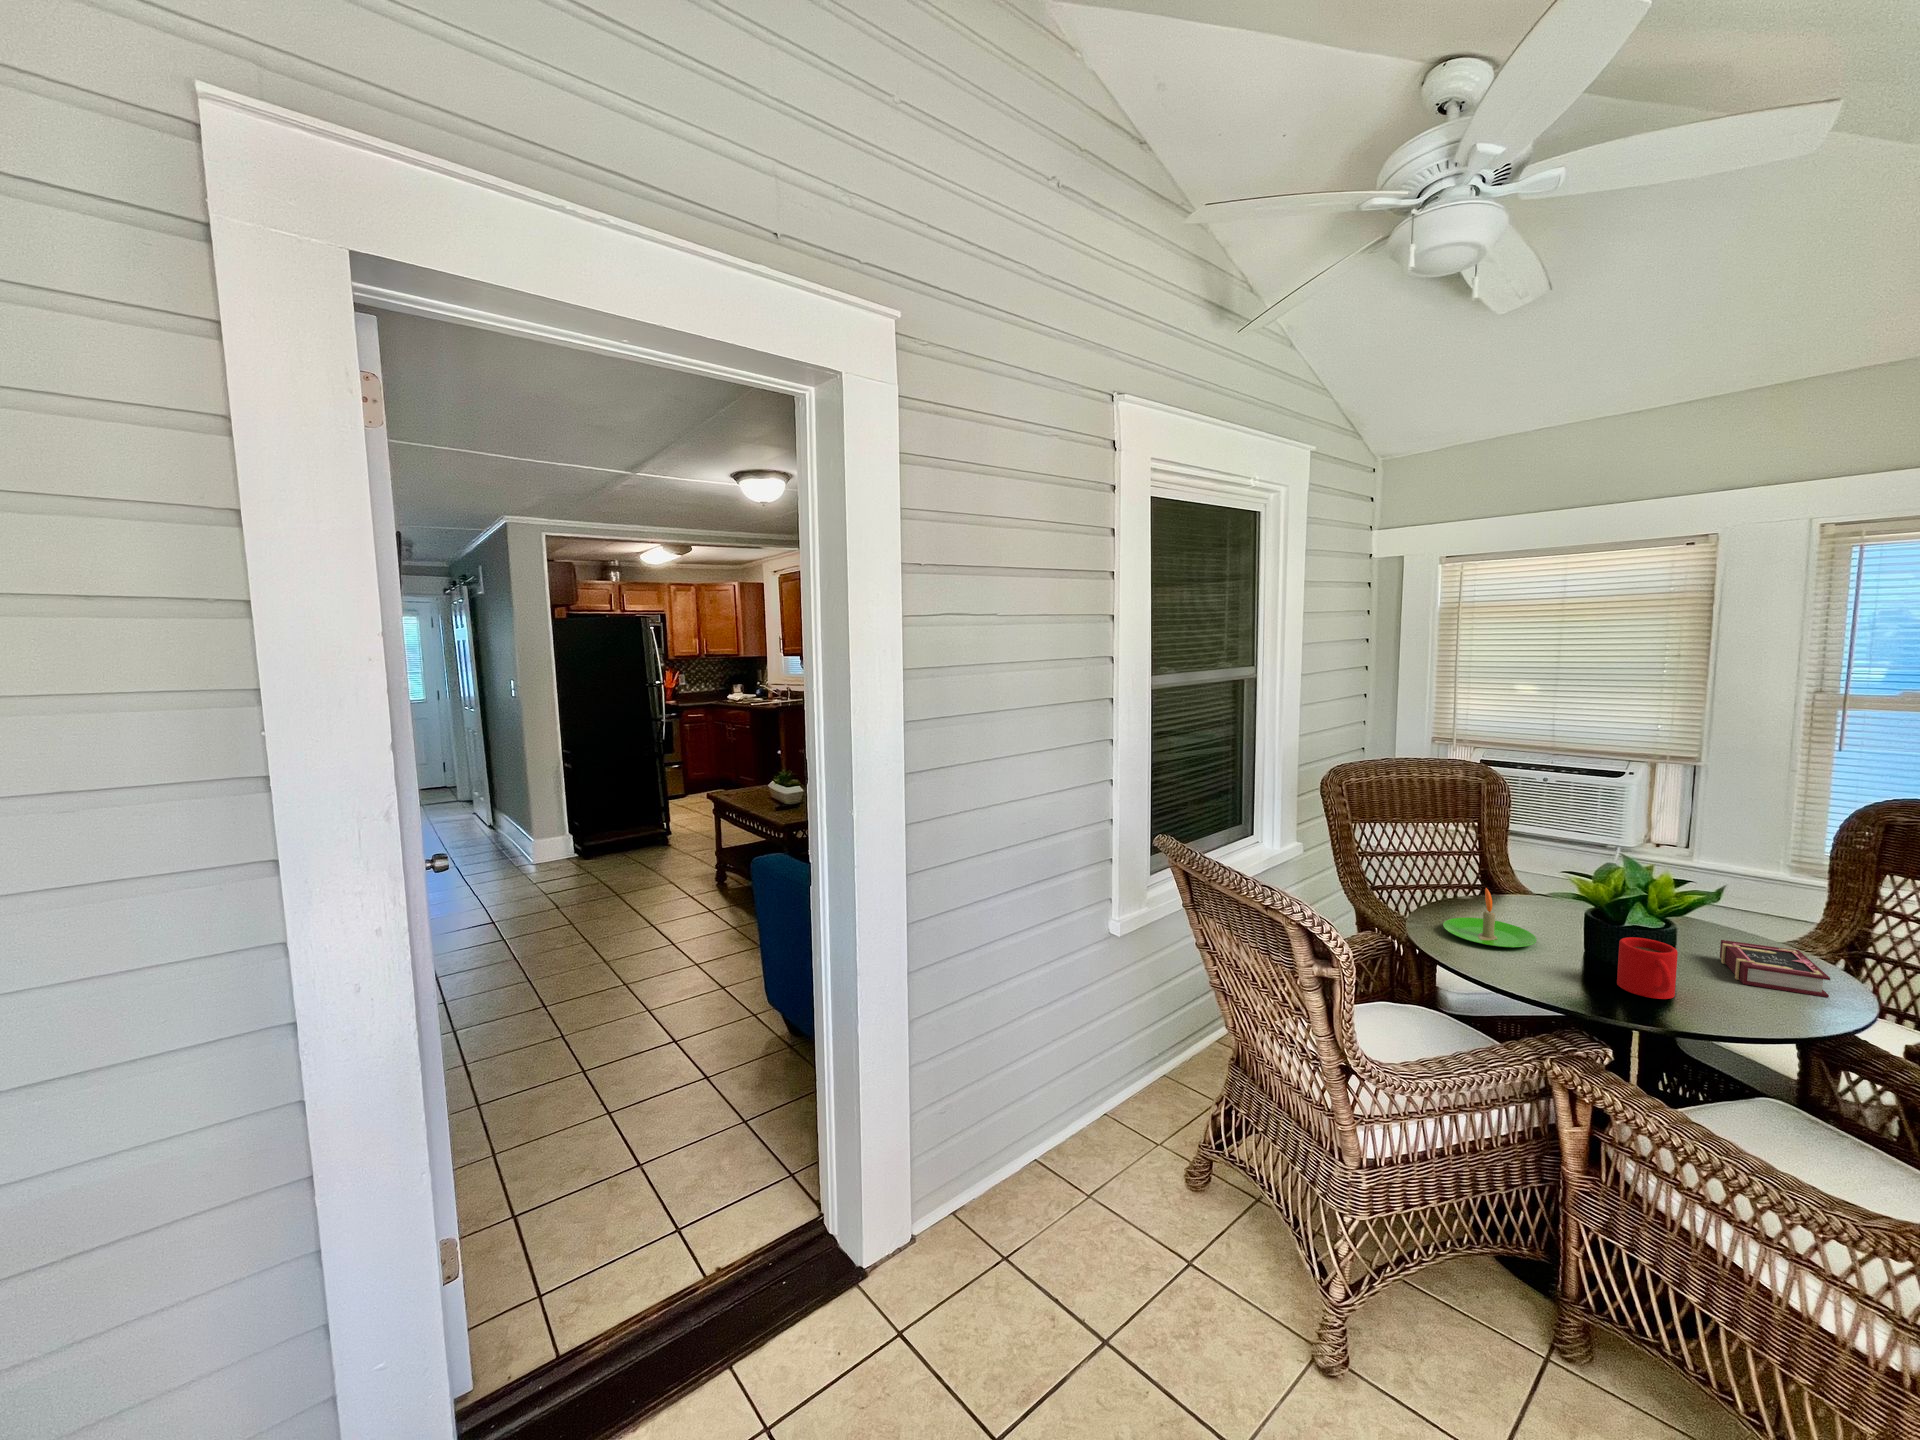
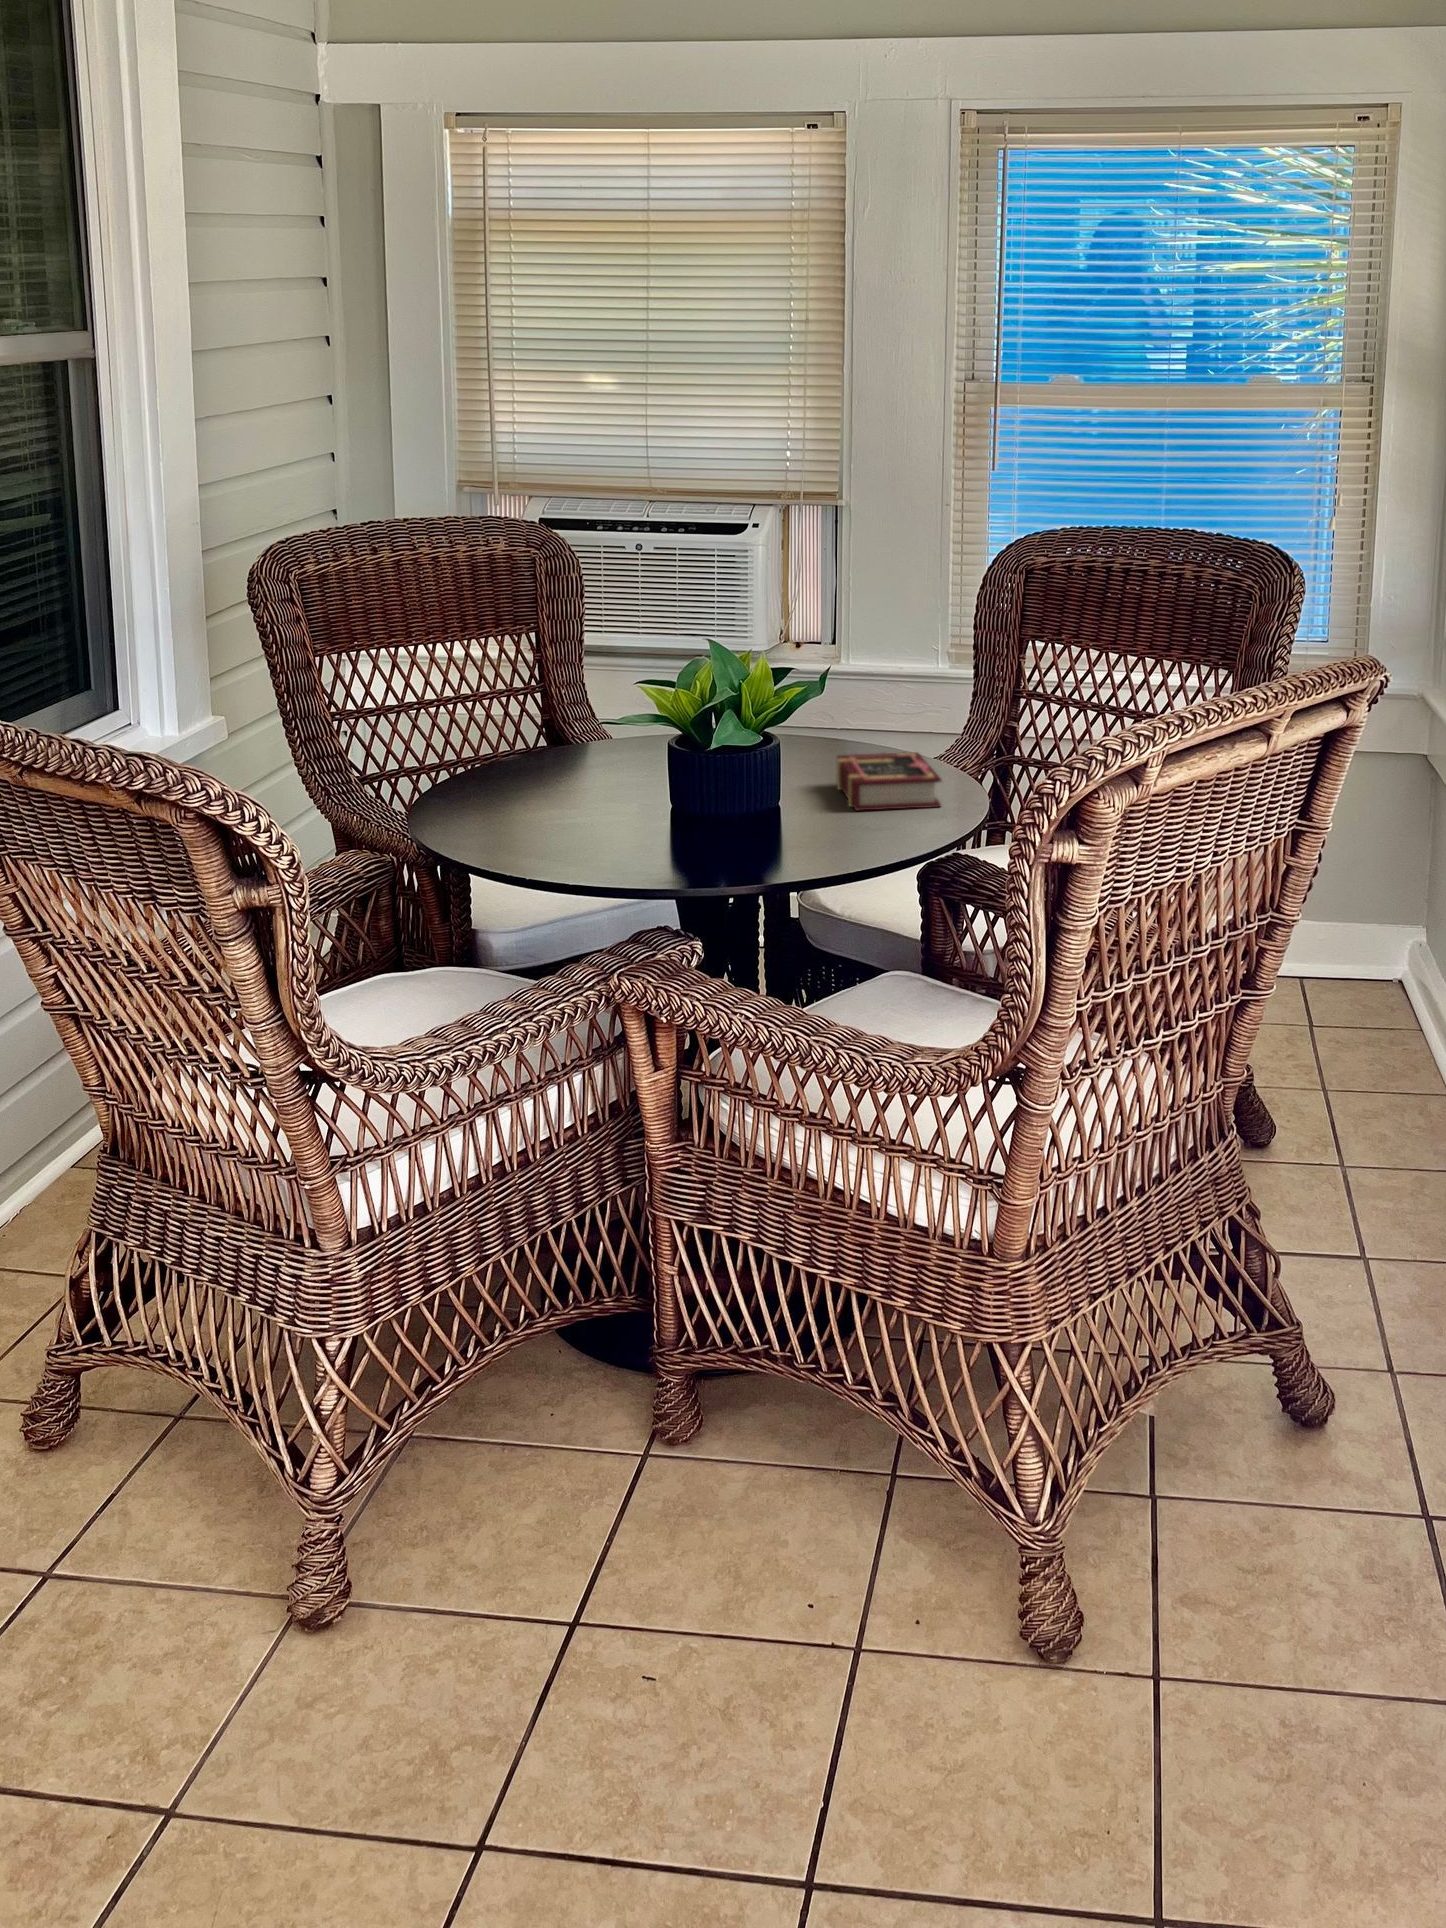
candle: present [1443,888,1537,947] -> none [472,728,609,827]
mug: present [1617,937,1678,999] -> none [707,764,775,852]

